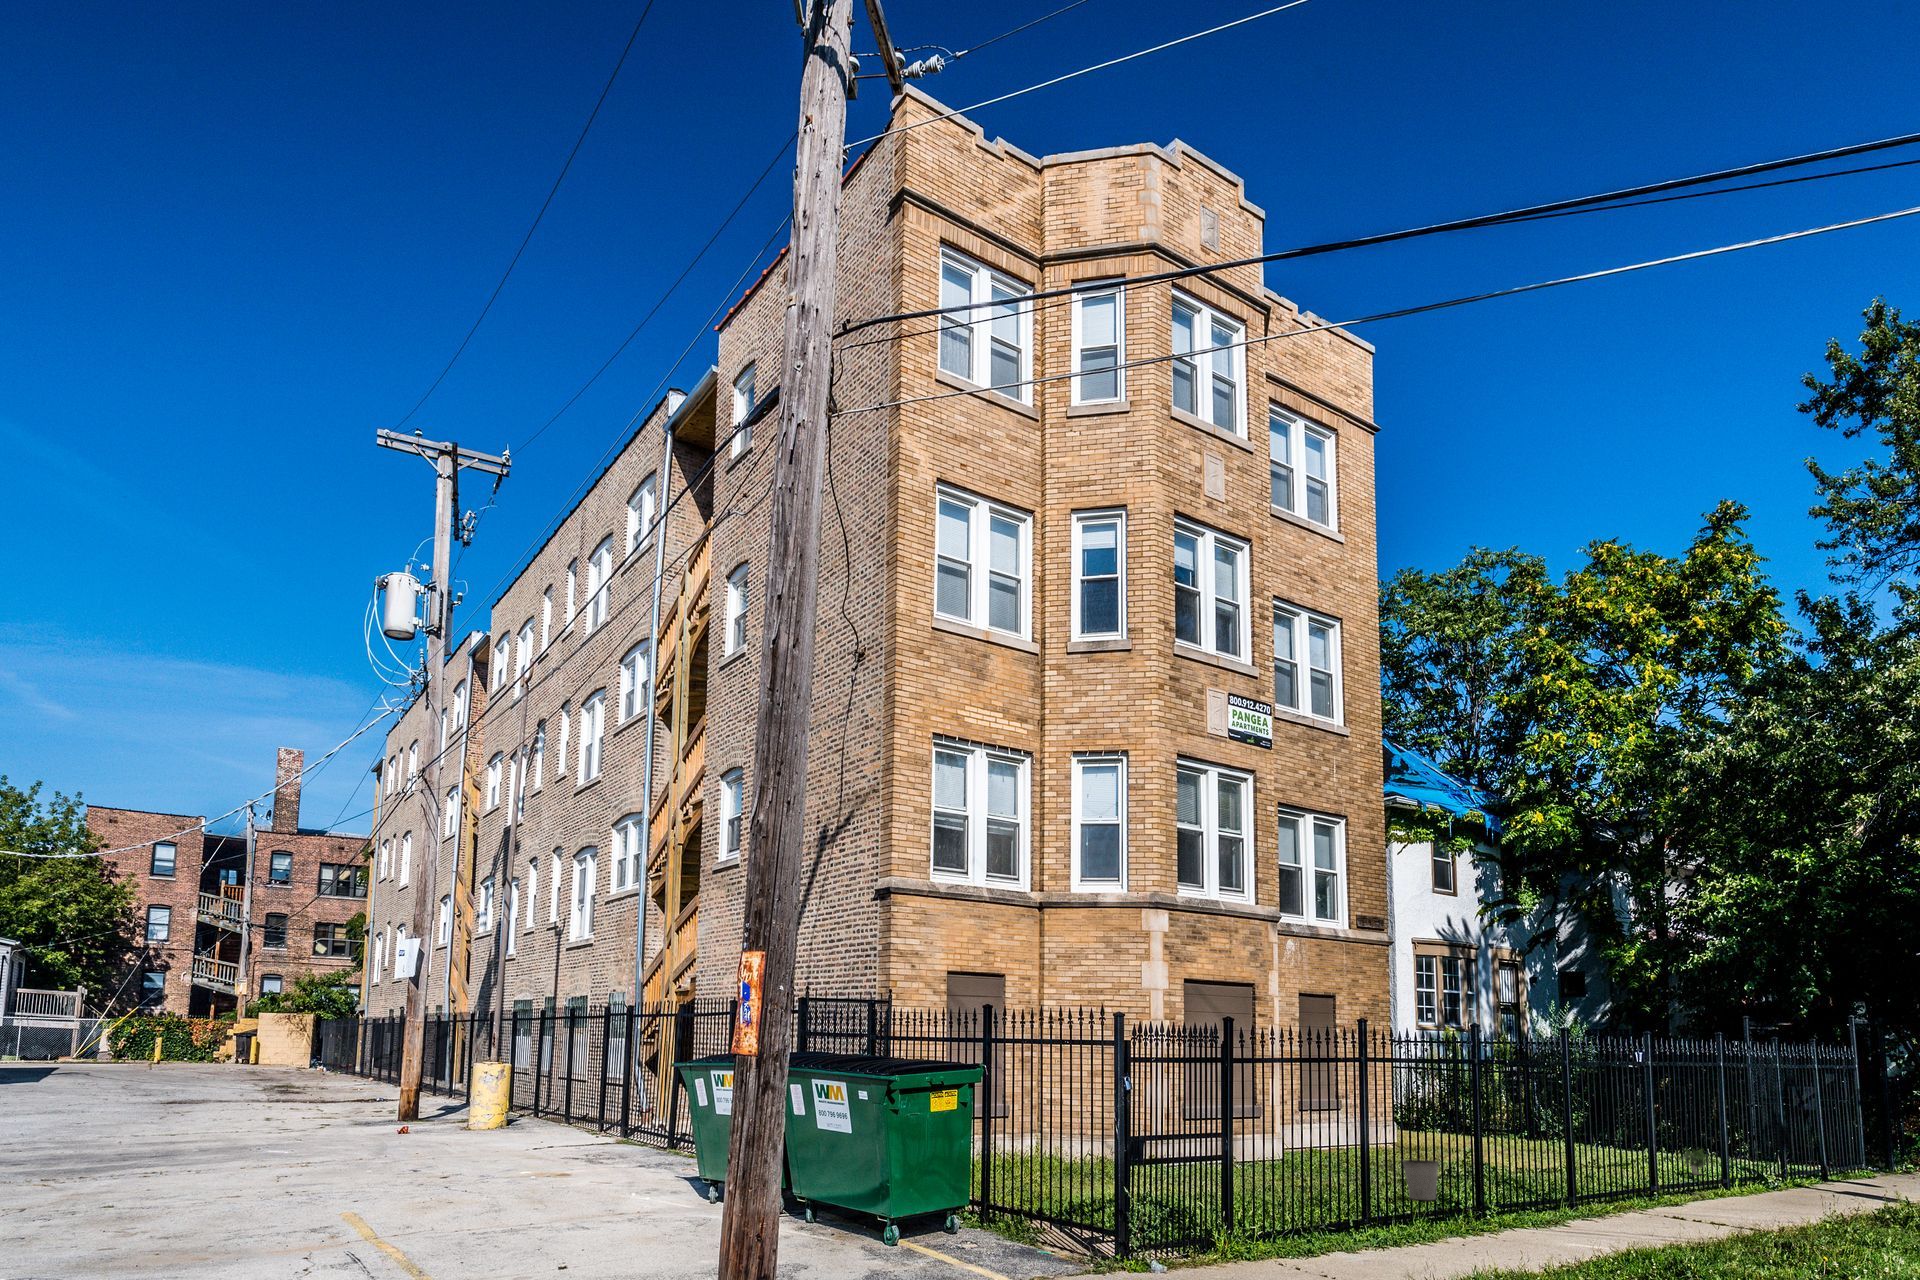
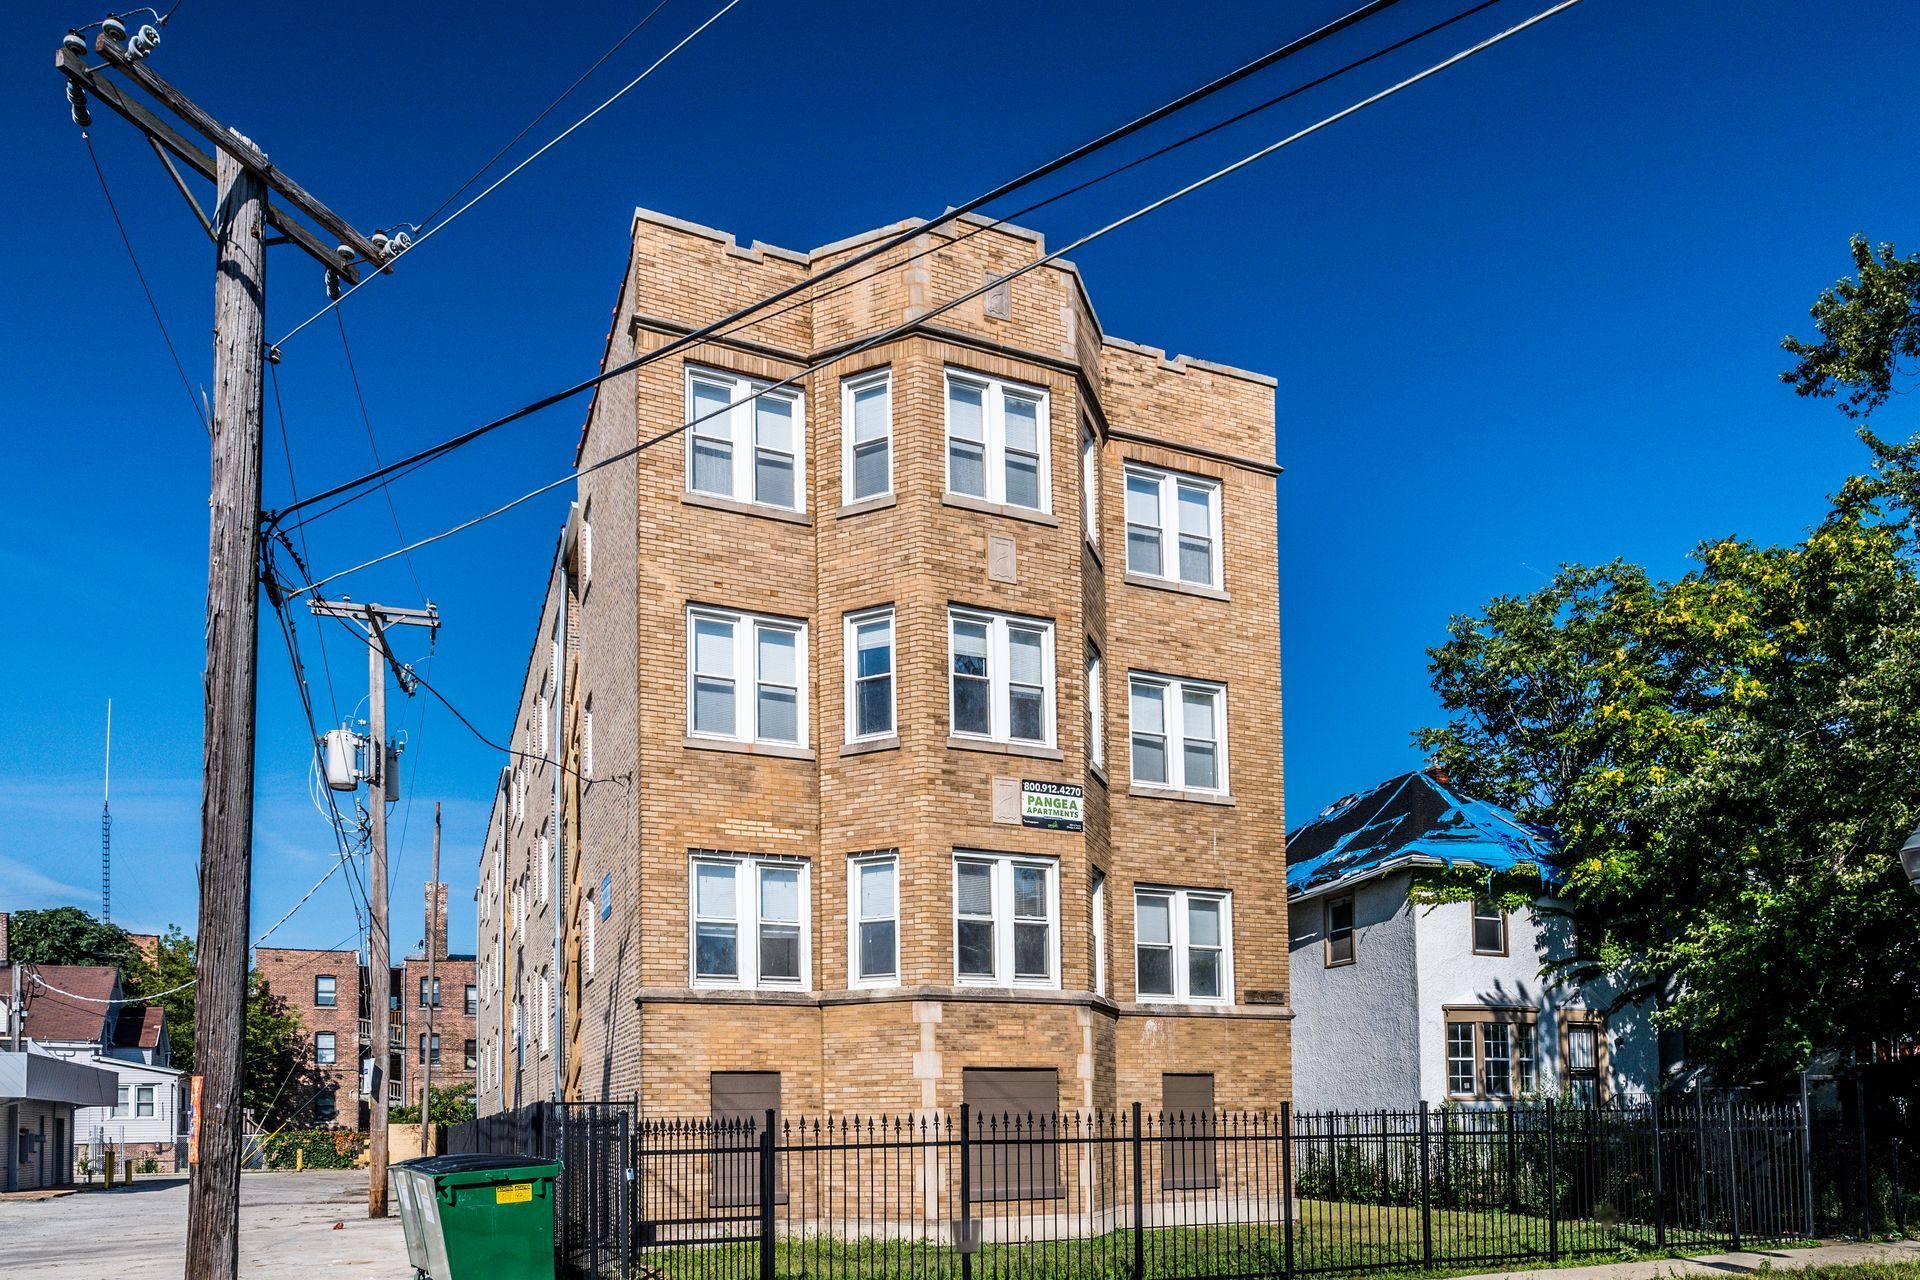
potted plant: present [1683,1149,1711,1175] -> present [1595,1205,1618,1230]

